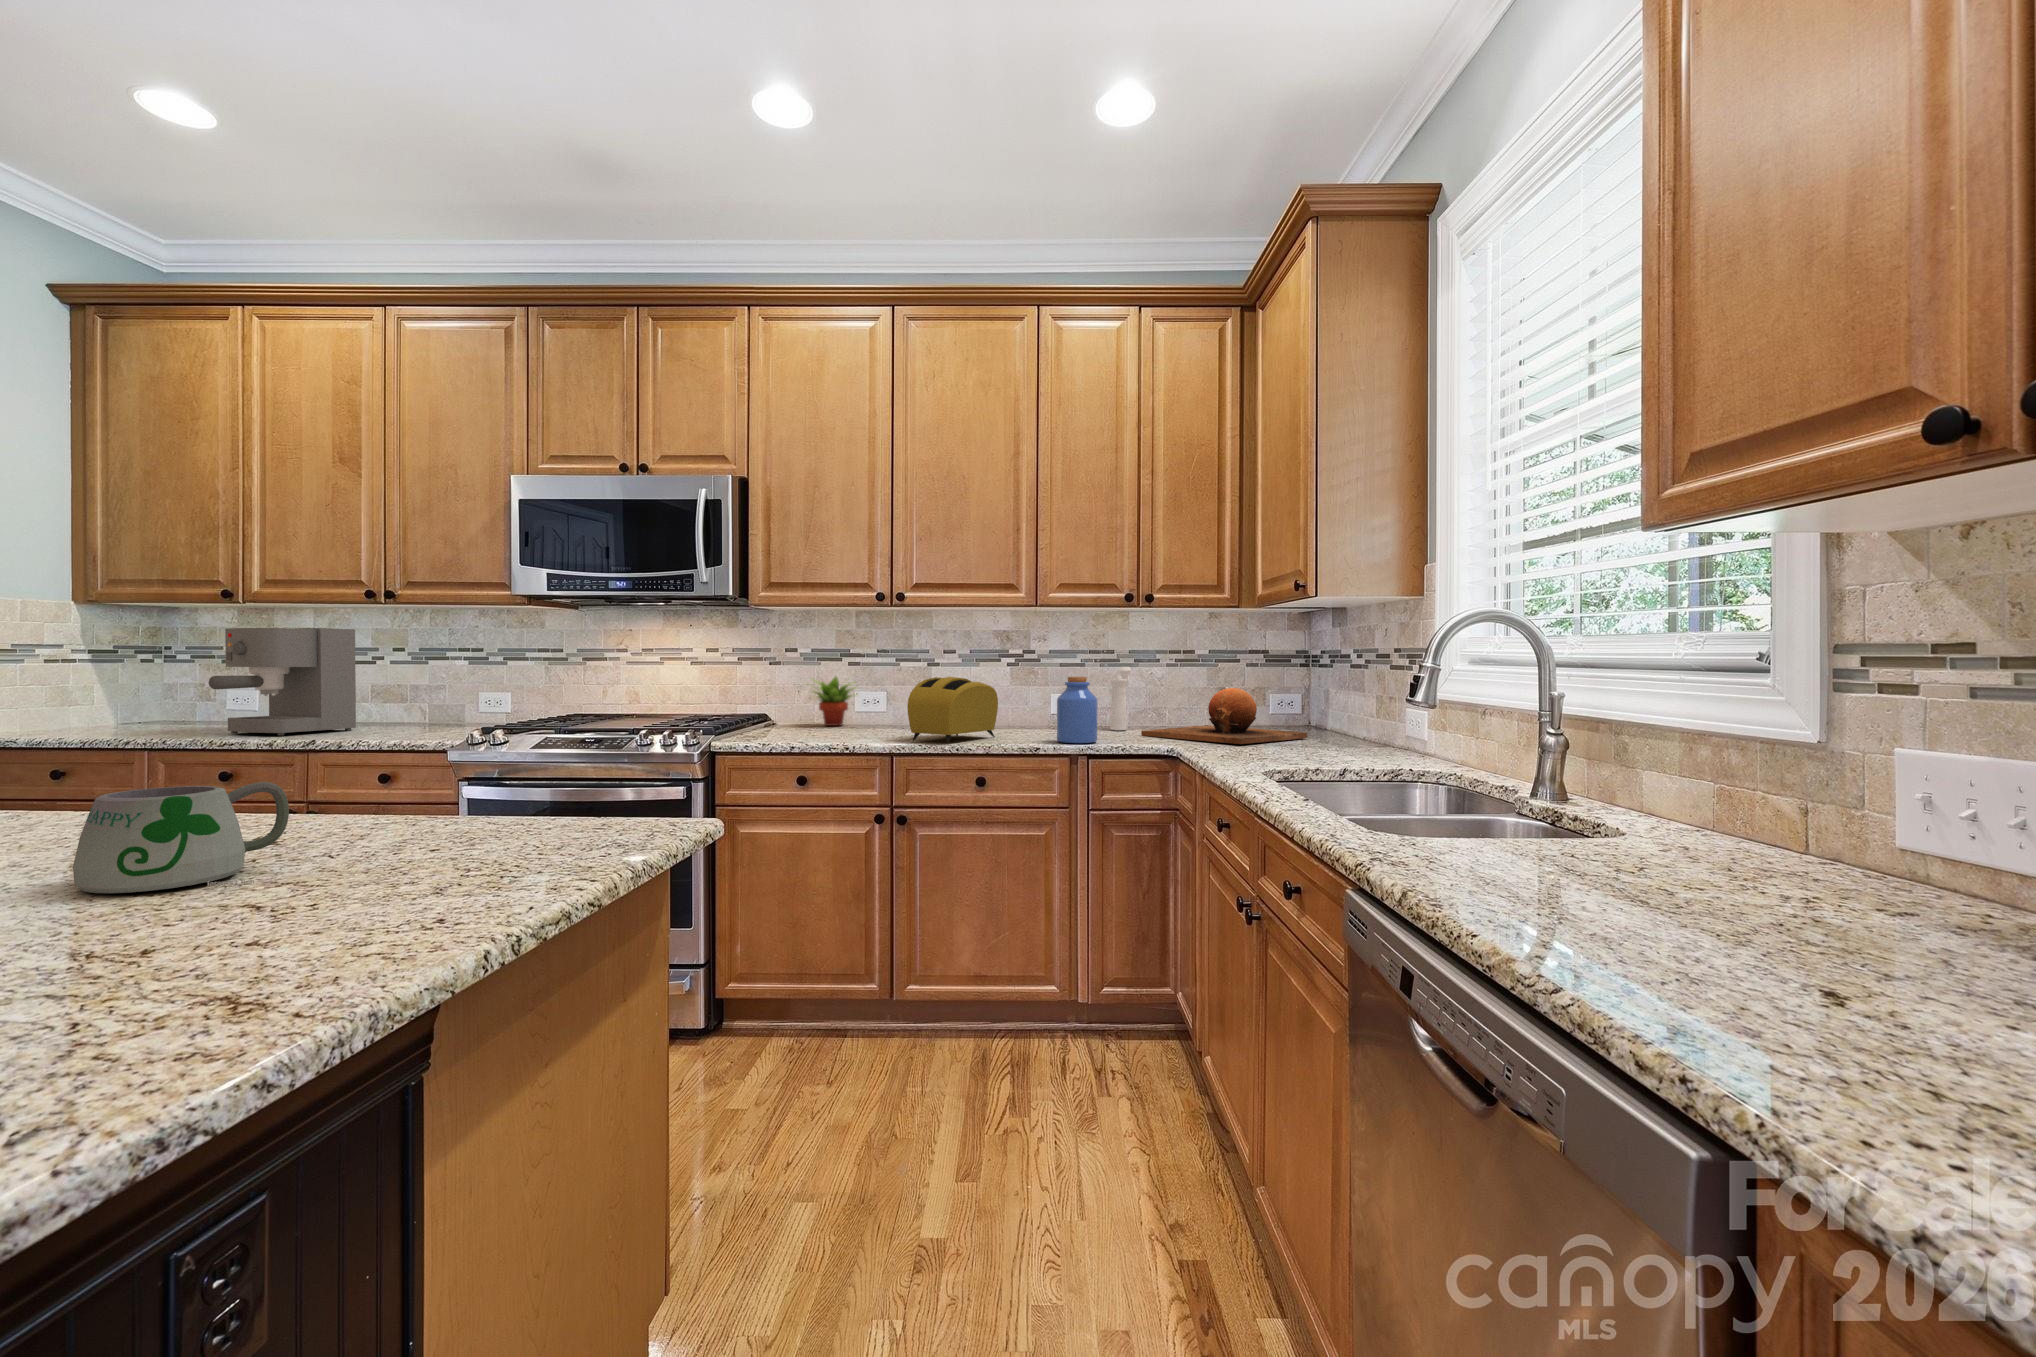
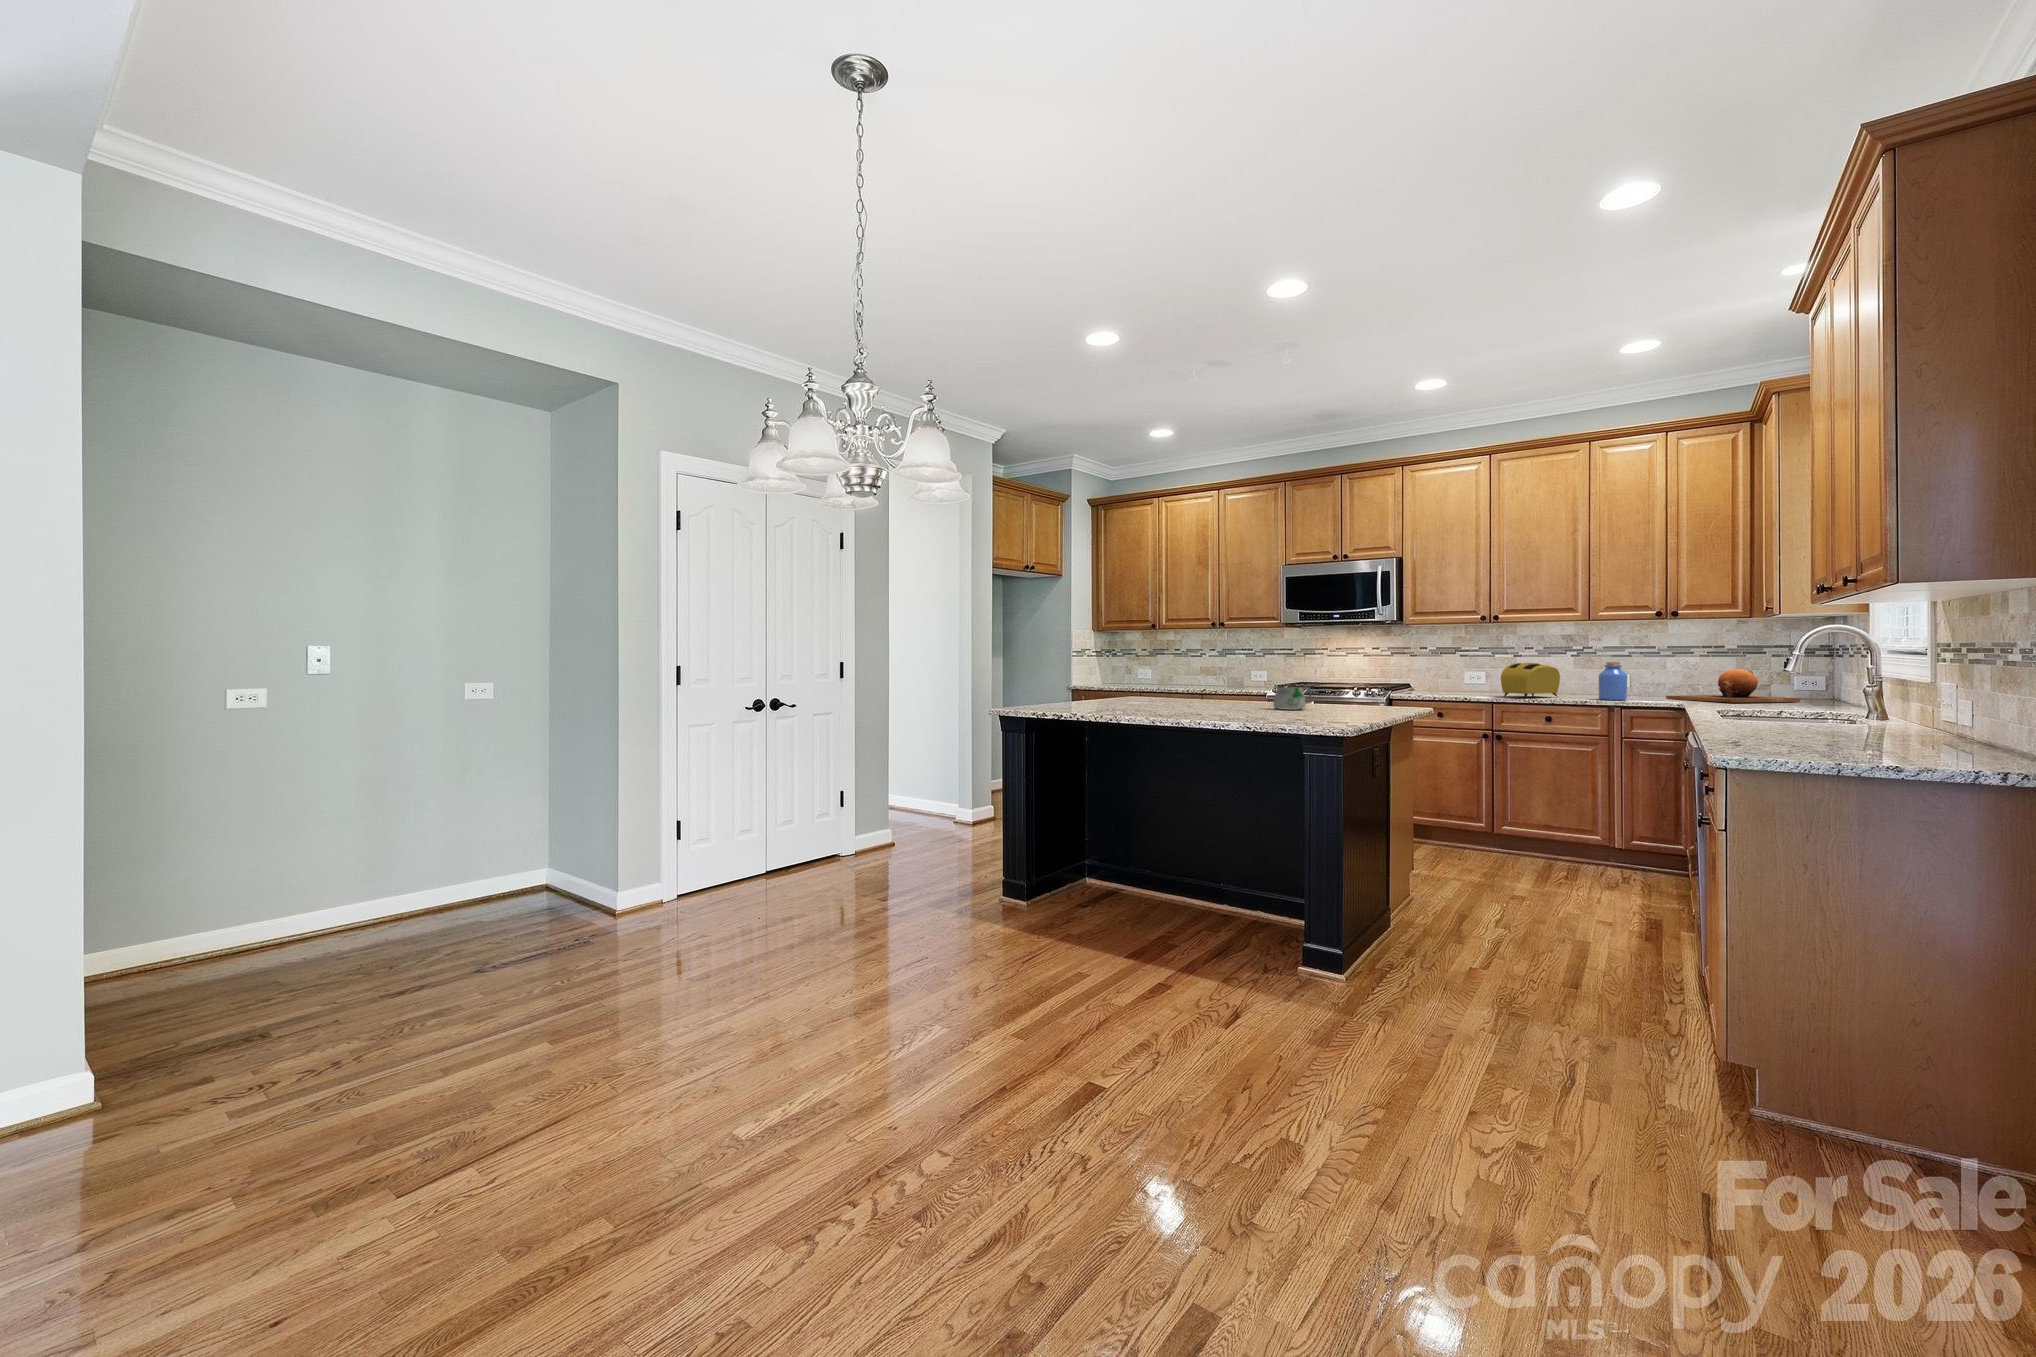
coffee maker: present [208,628,356,735] -> none [1160,641,1207,689]
pepper mill: present [1110,667,1131,730] -> none [1647,657,1666,696]
succulent plant: present [810,677,855,726] -> none [1433,662,1469,691]

